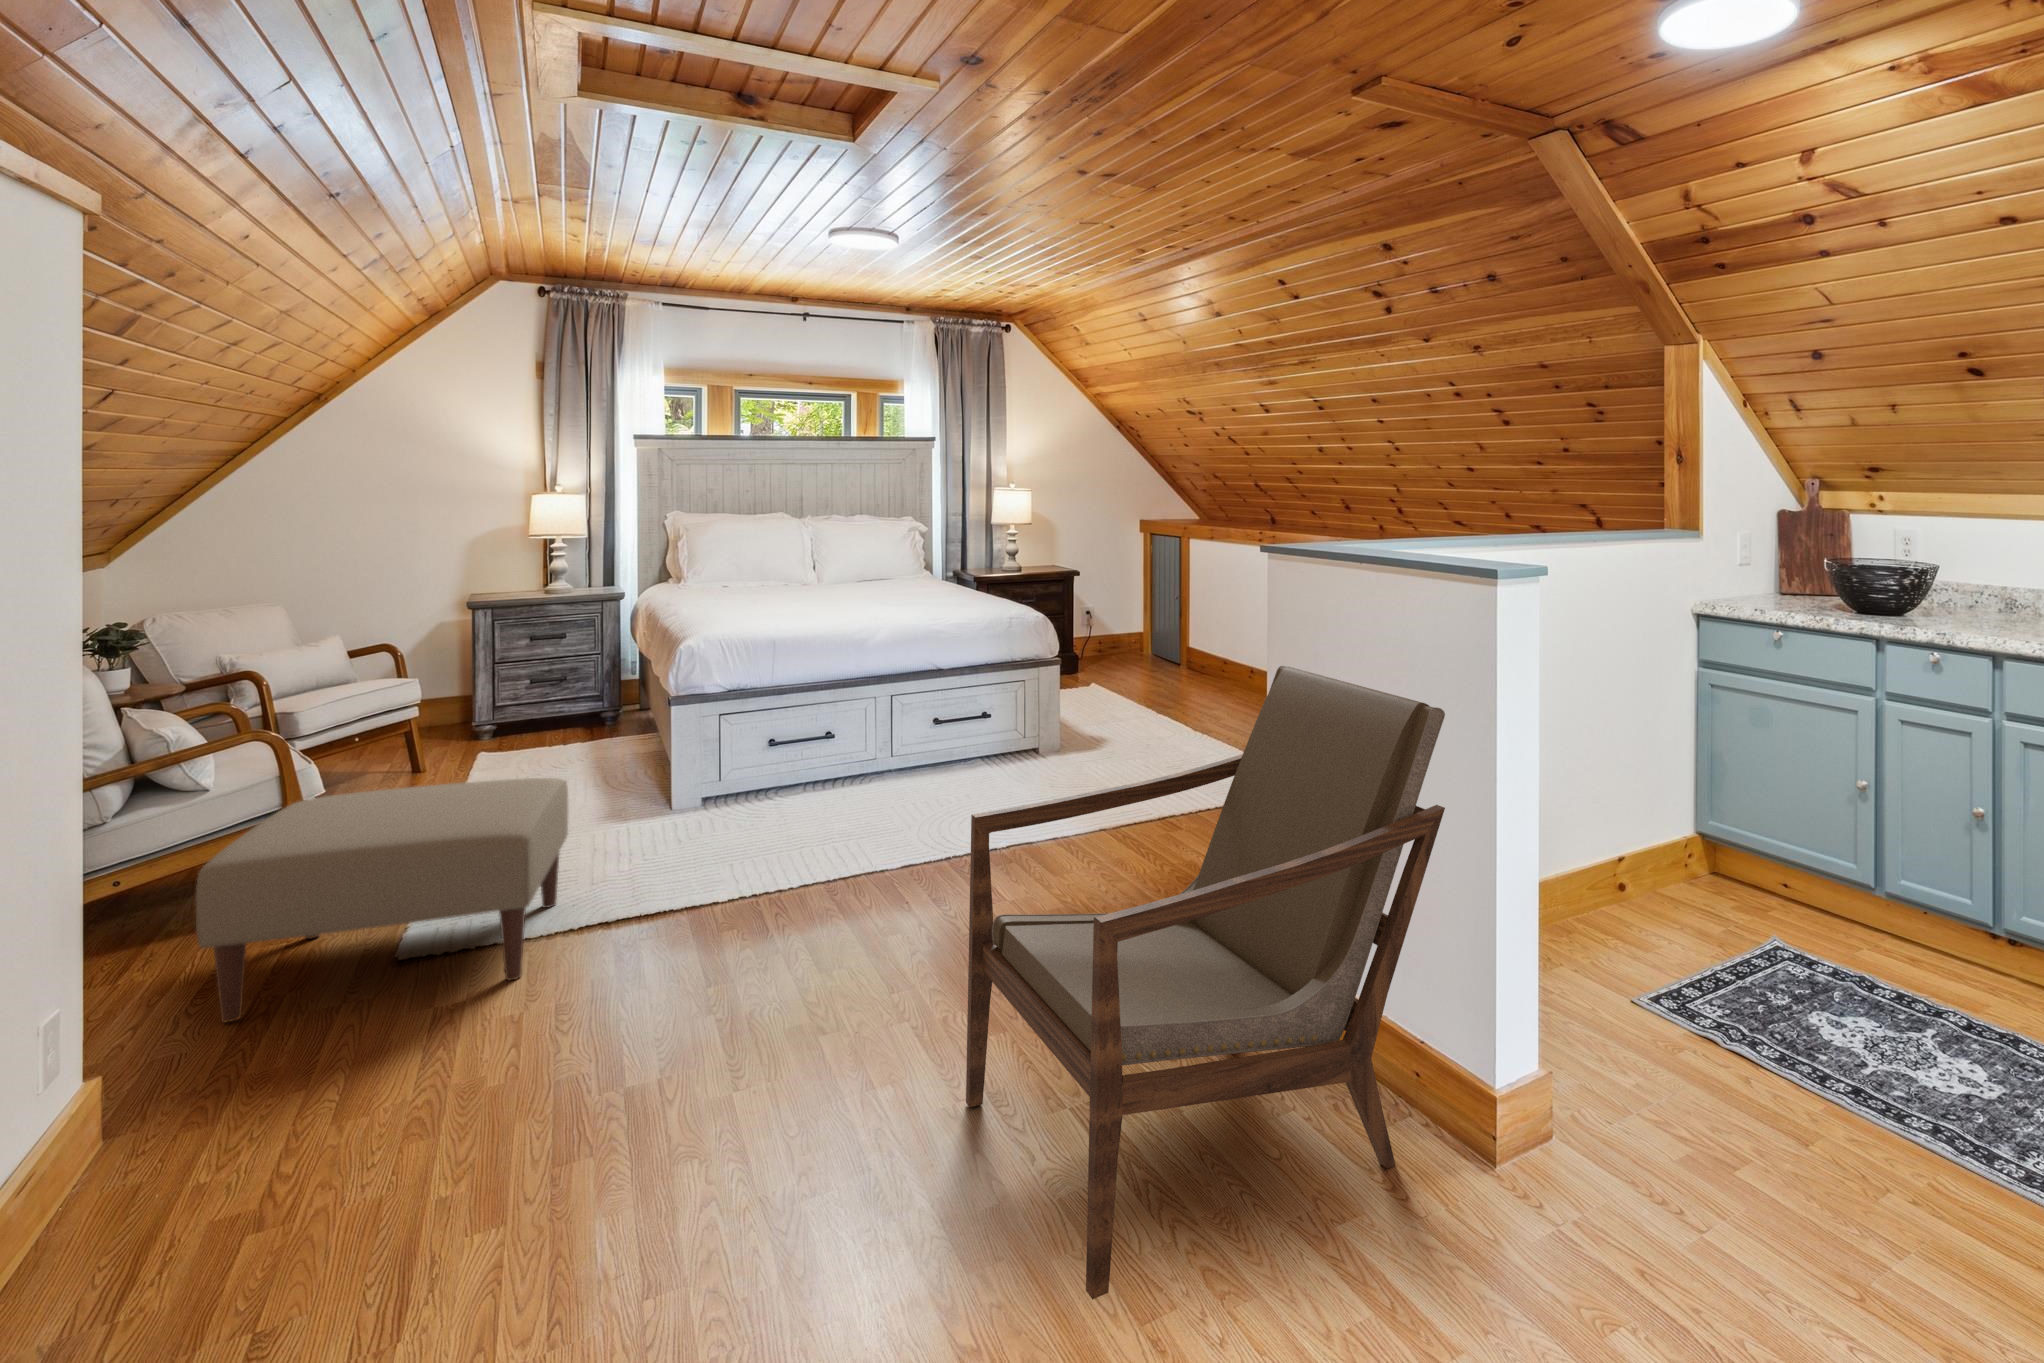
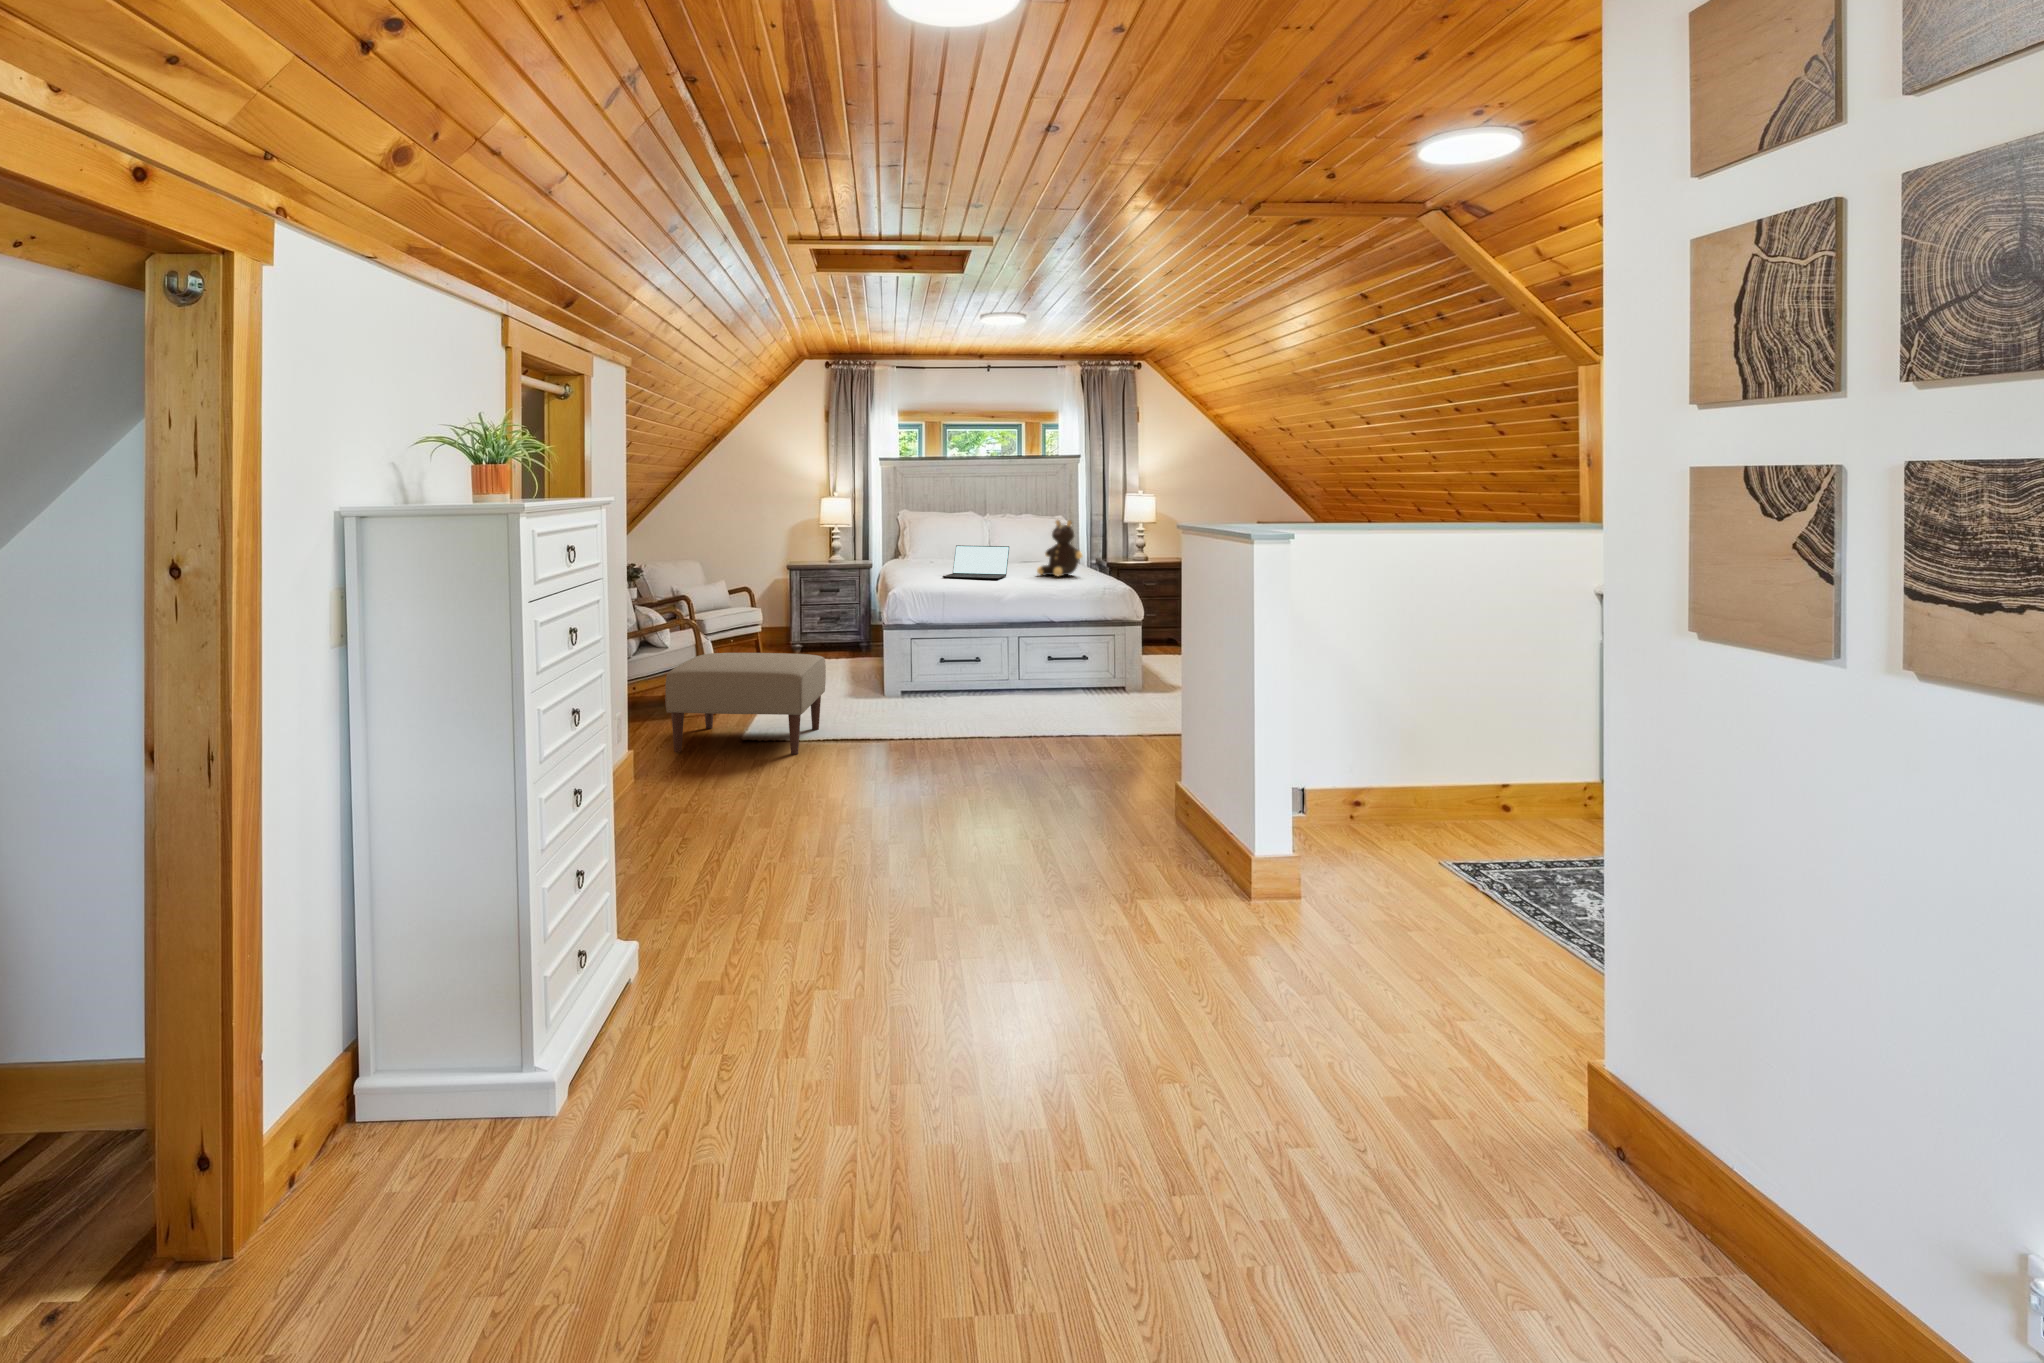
teddy bear: none [901,527,966,607] -> present [1037,520,1082,576]
laptop: none [759,567,860,617] -> present [943,545,1009,579]
armchair: present [966,666,1445,1300] -> none [995,594,1256,889]

